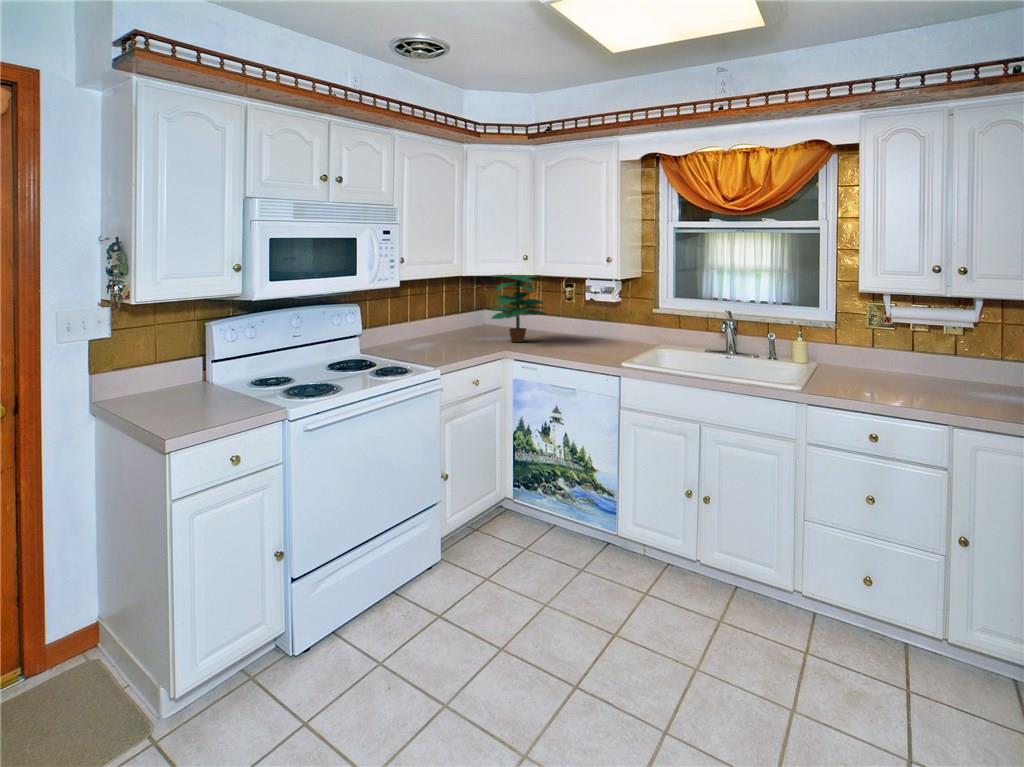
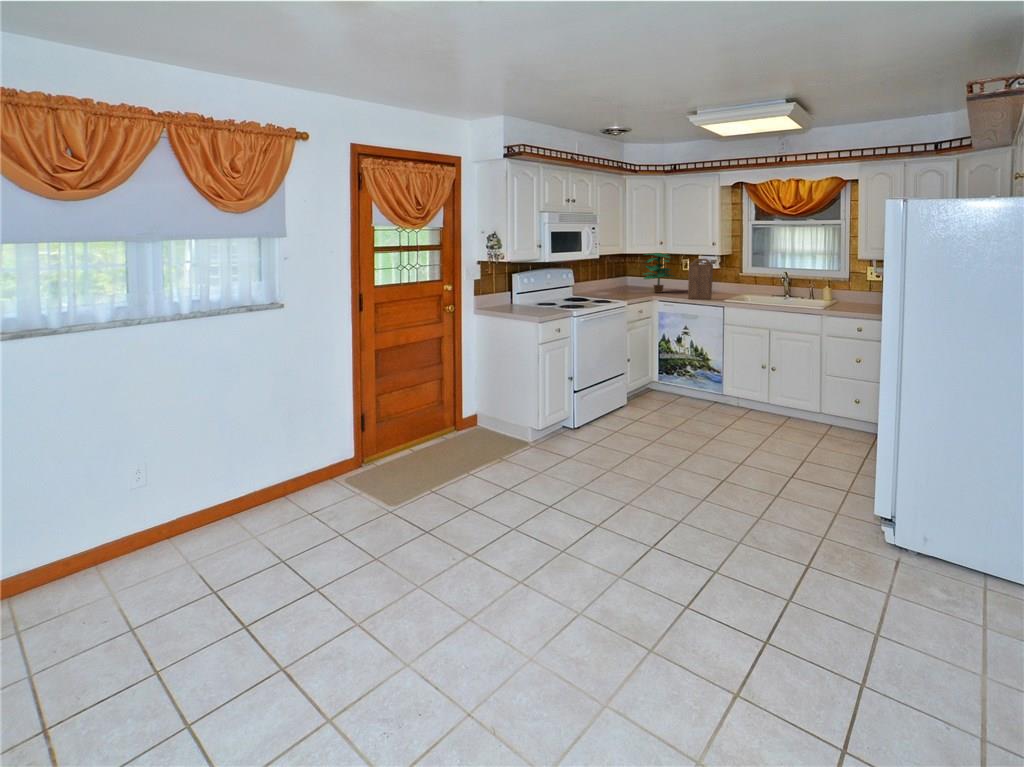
cutting board: none [558,287,600,359] -> present [688,259,713,299]

